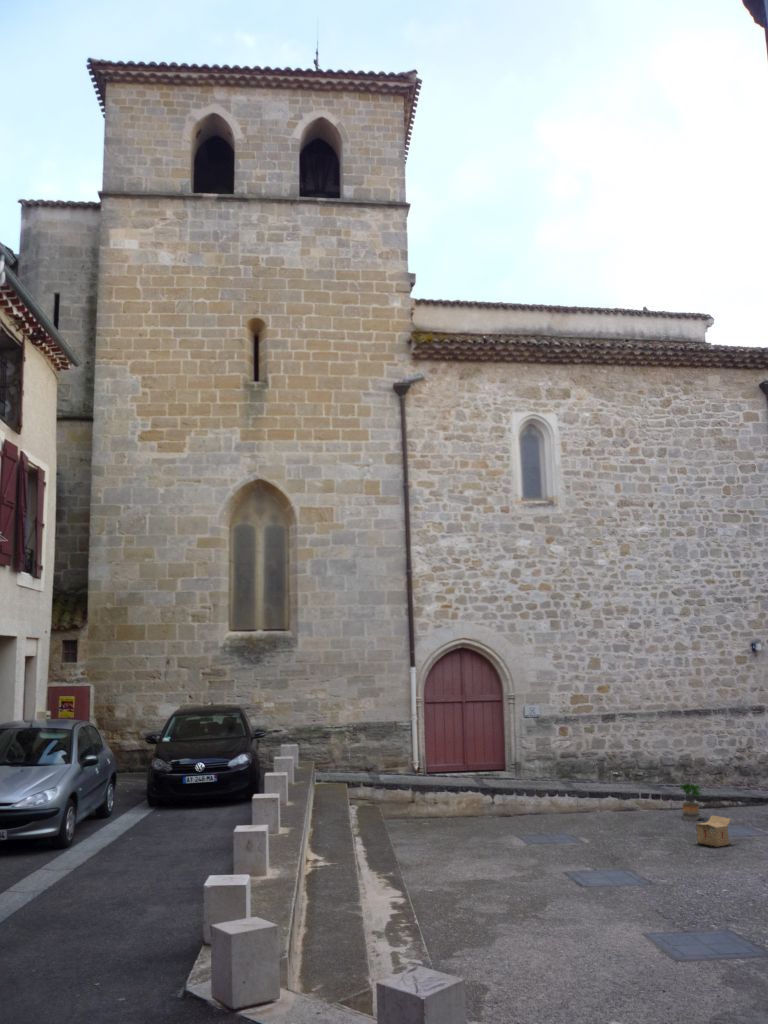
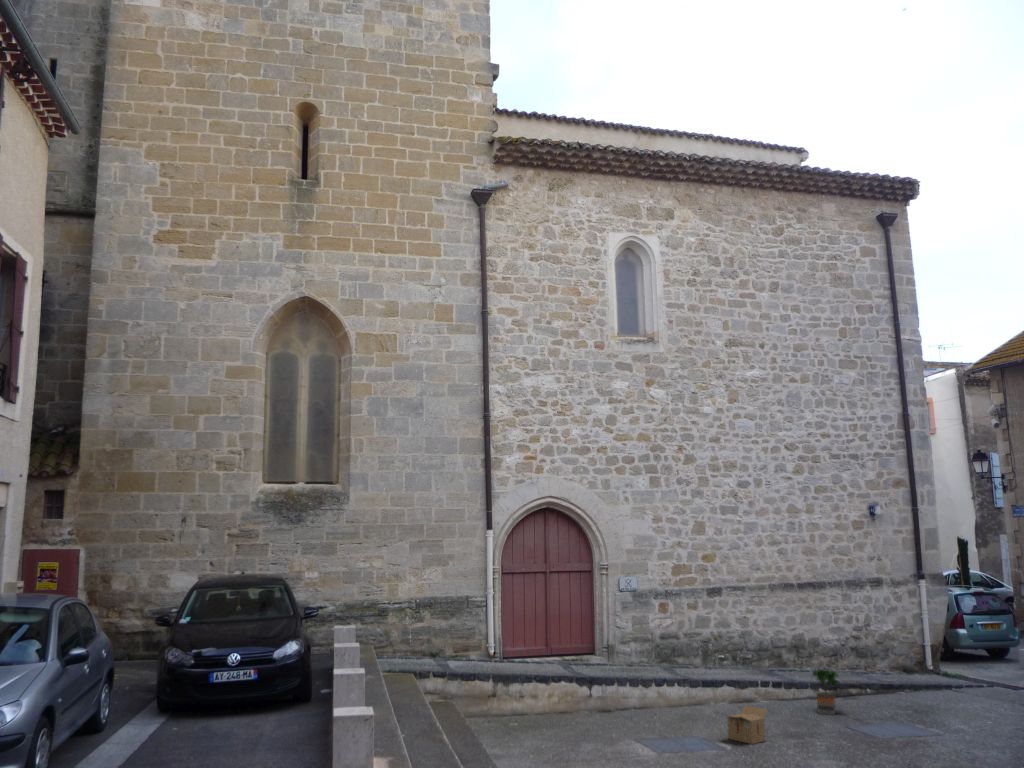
cardboard box: present [696,816,731,847] -> present [728,706,767,744]

